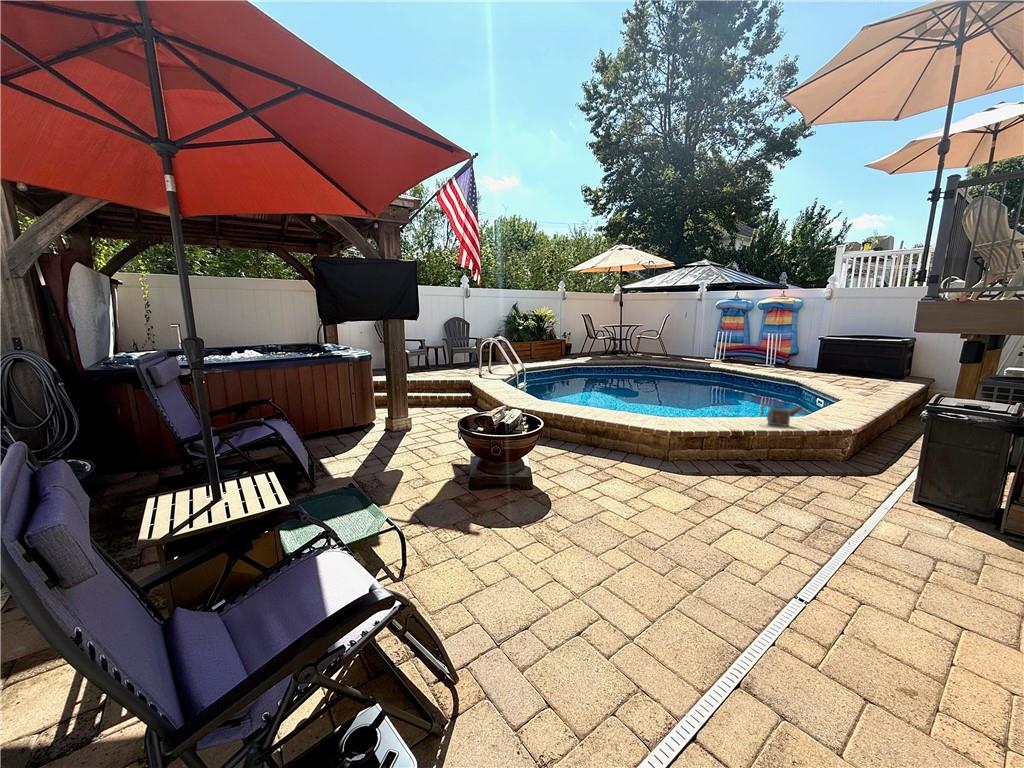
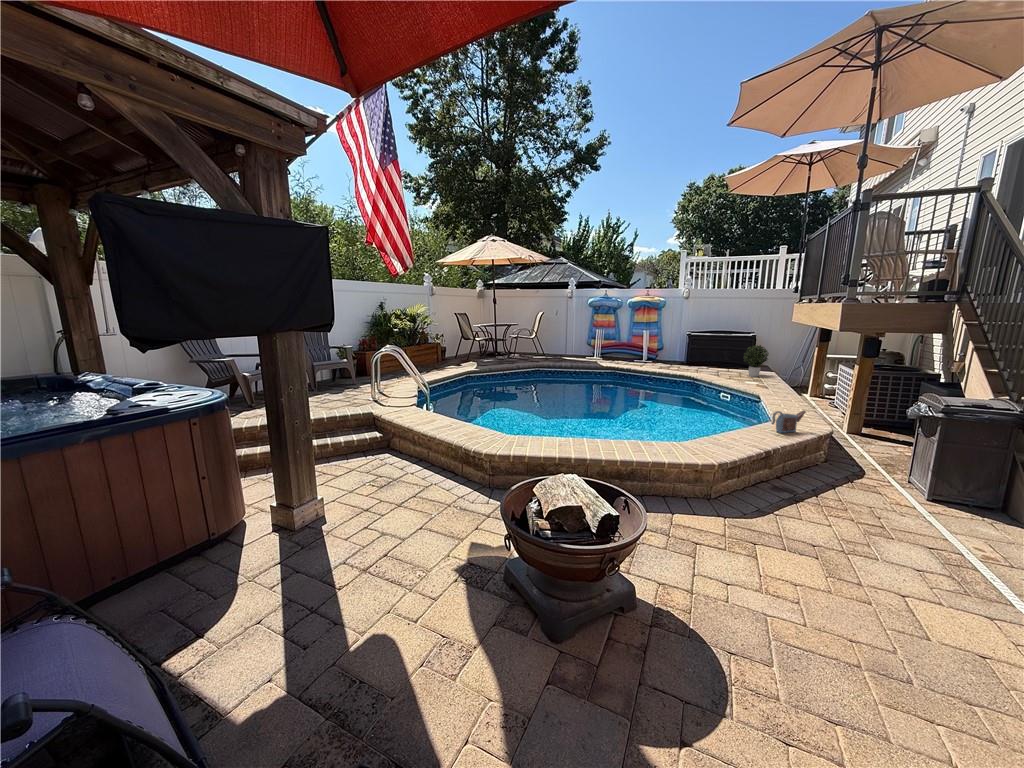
potted plant: none [859,351,893,388] -> present [744,345,769,377]

